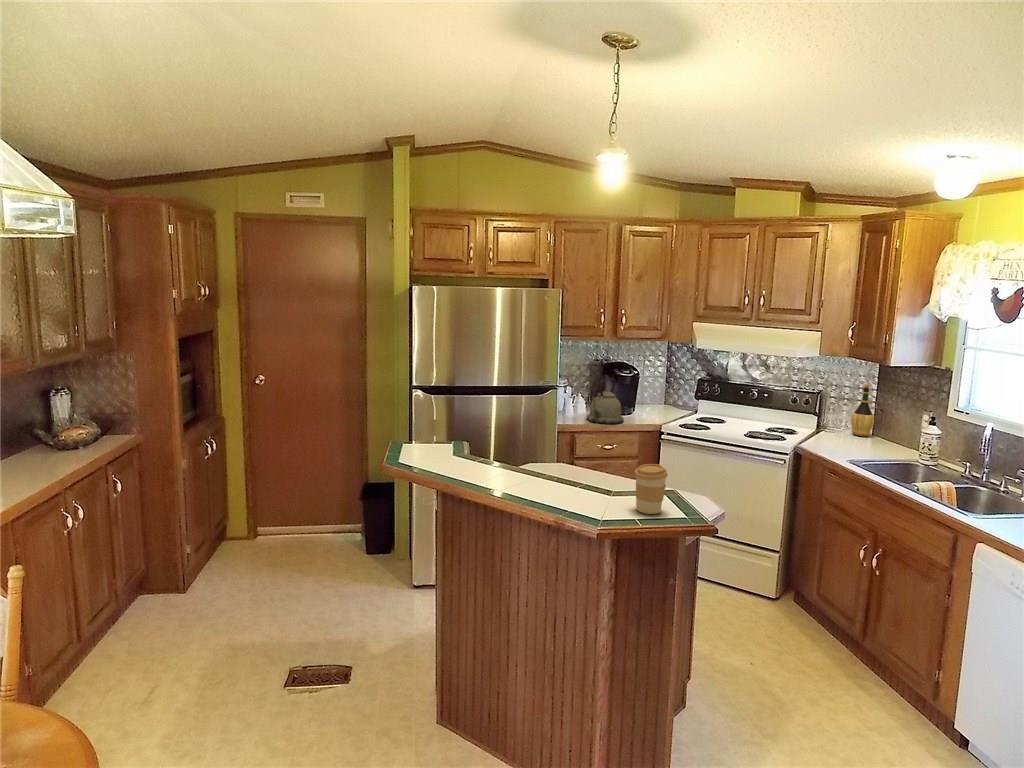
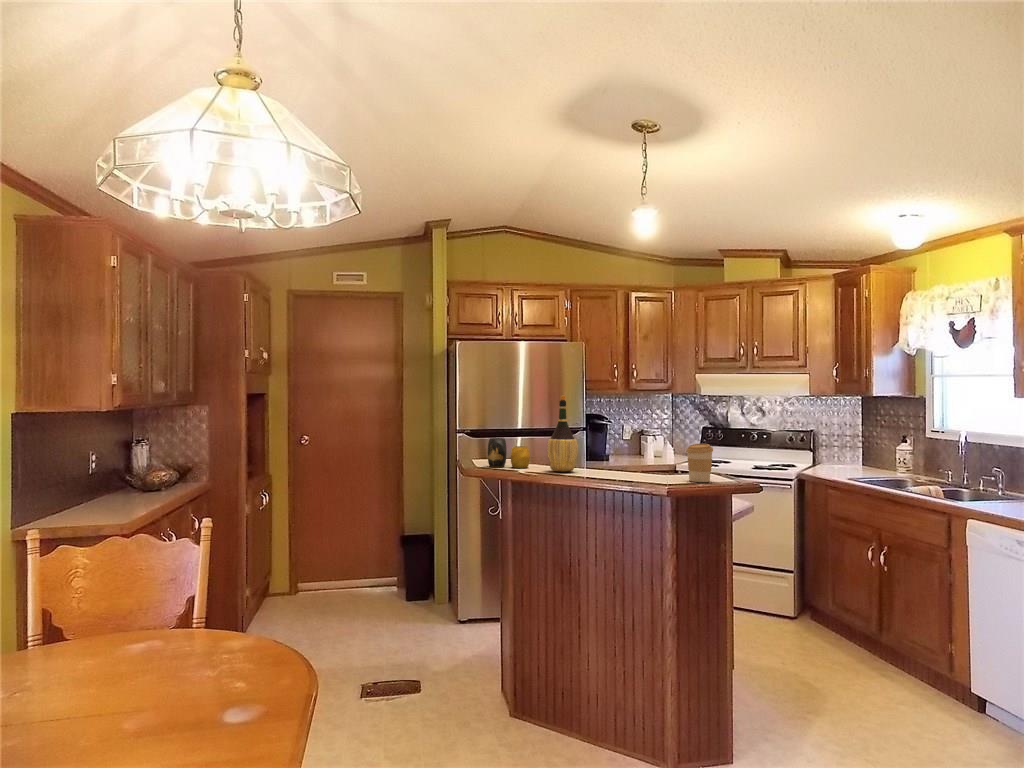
kettle: present [587,378,624,424] -> none [608,425,641,465]
wine bottle: present [851,384,874,436] -> present [547,395,578,472]
vase: none [414,426,462,465] -> present [488,438,530,468]

